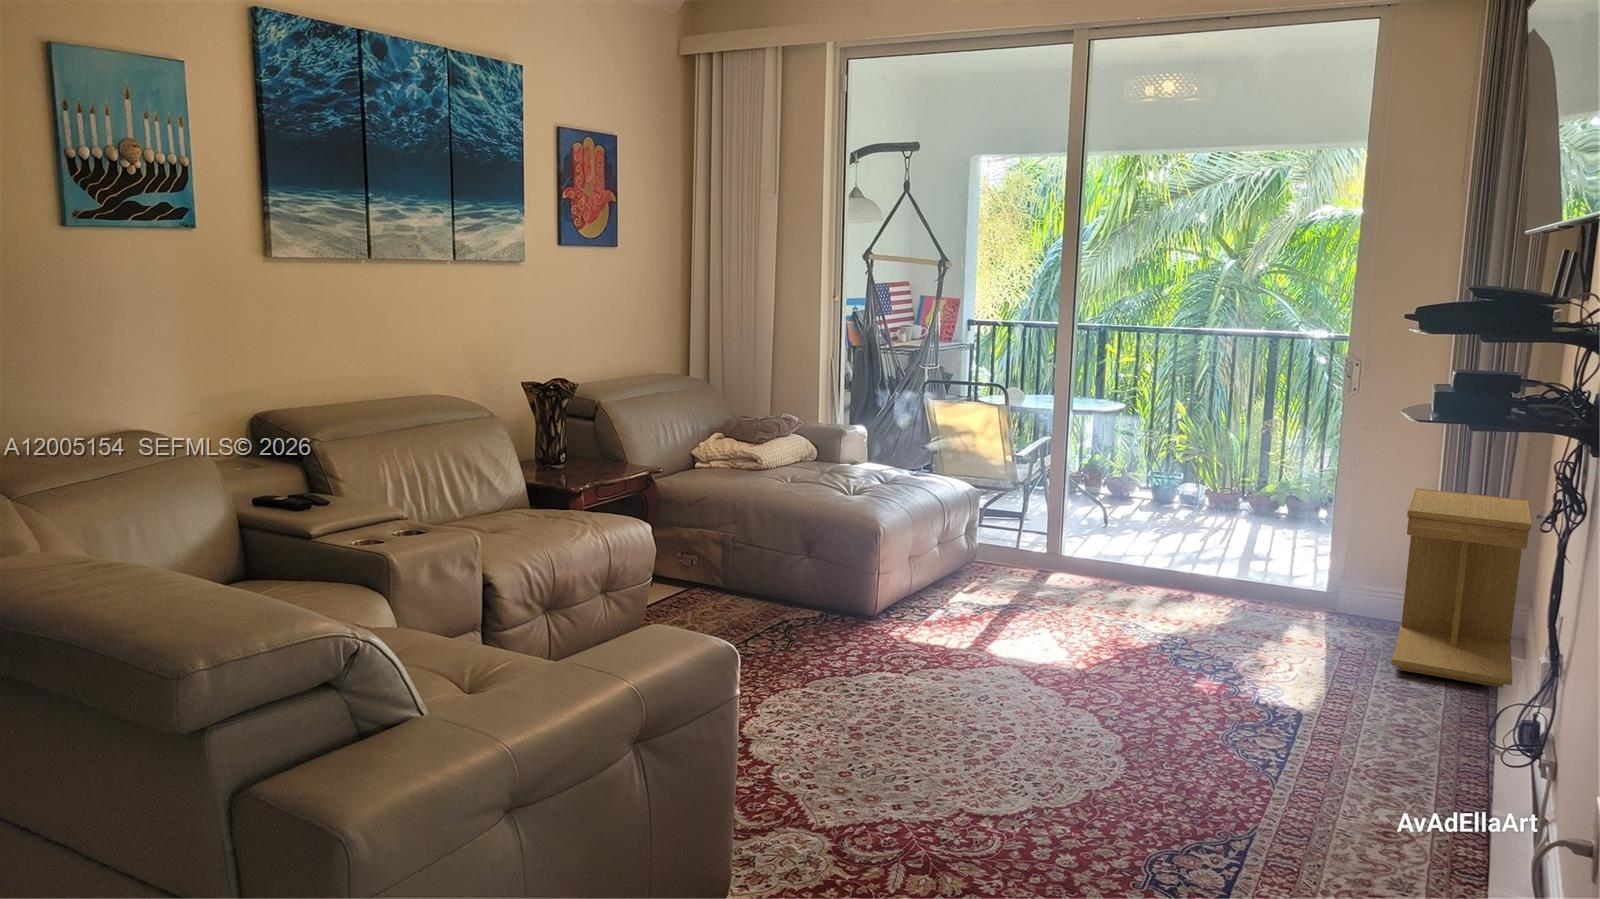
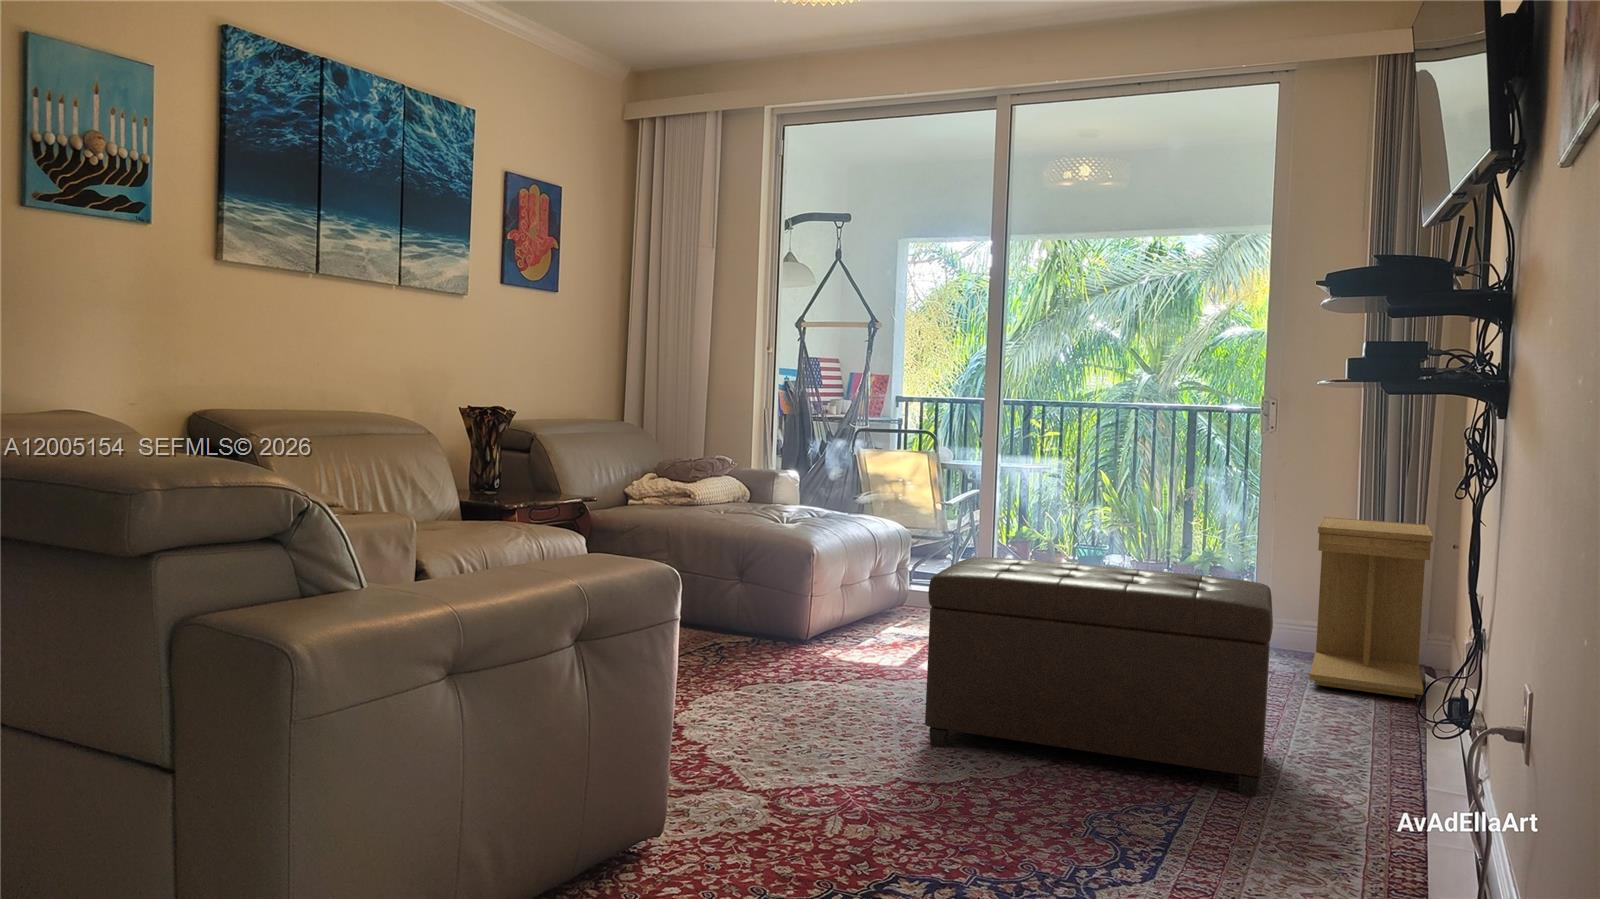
ottoman: none [988,562,1350,831] -> present [925,557,1273,797]

